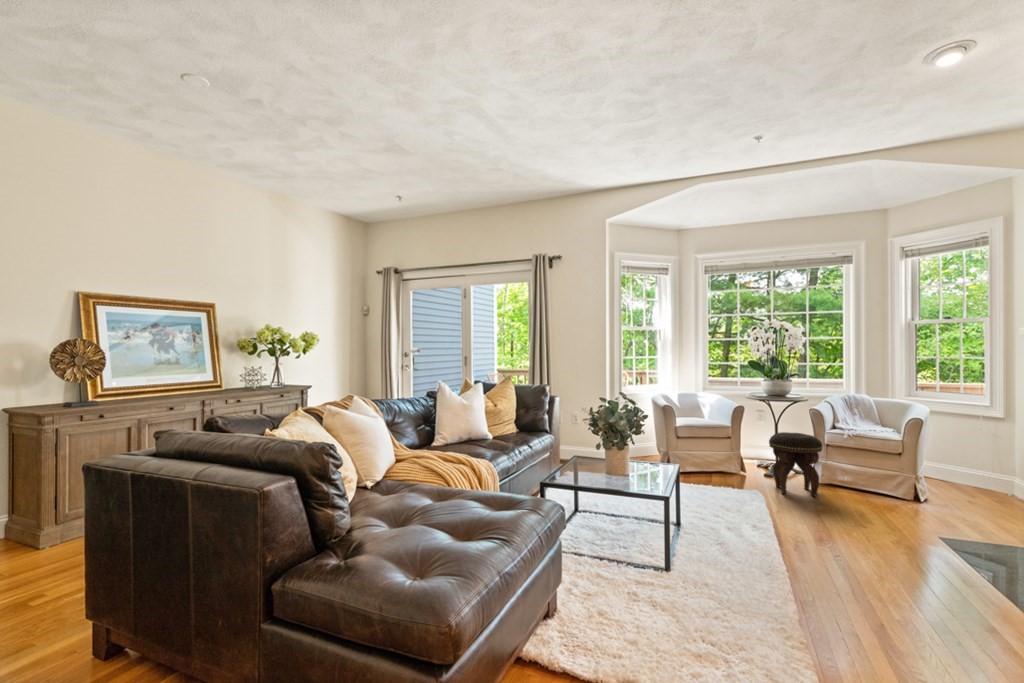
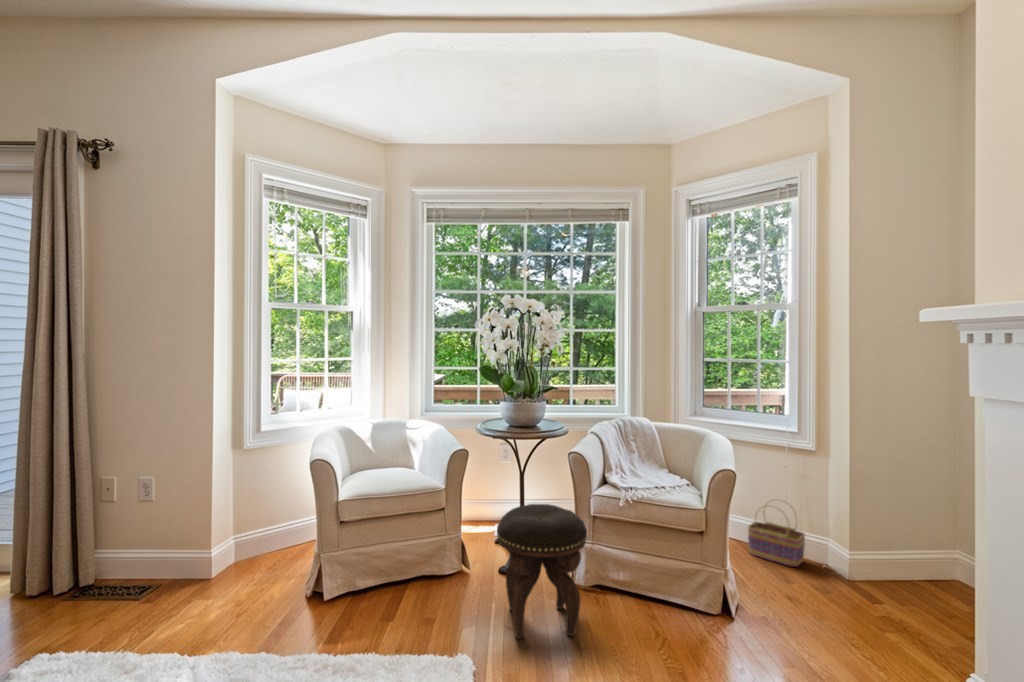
basket: none [948,452,996,494] -> present [748,504,805,567]

